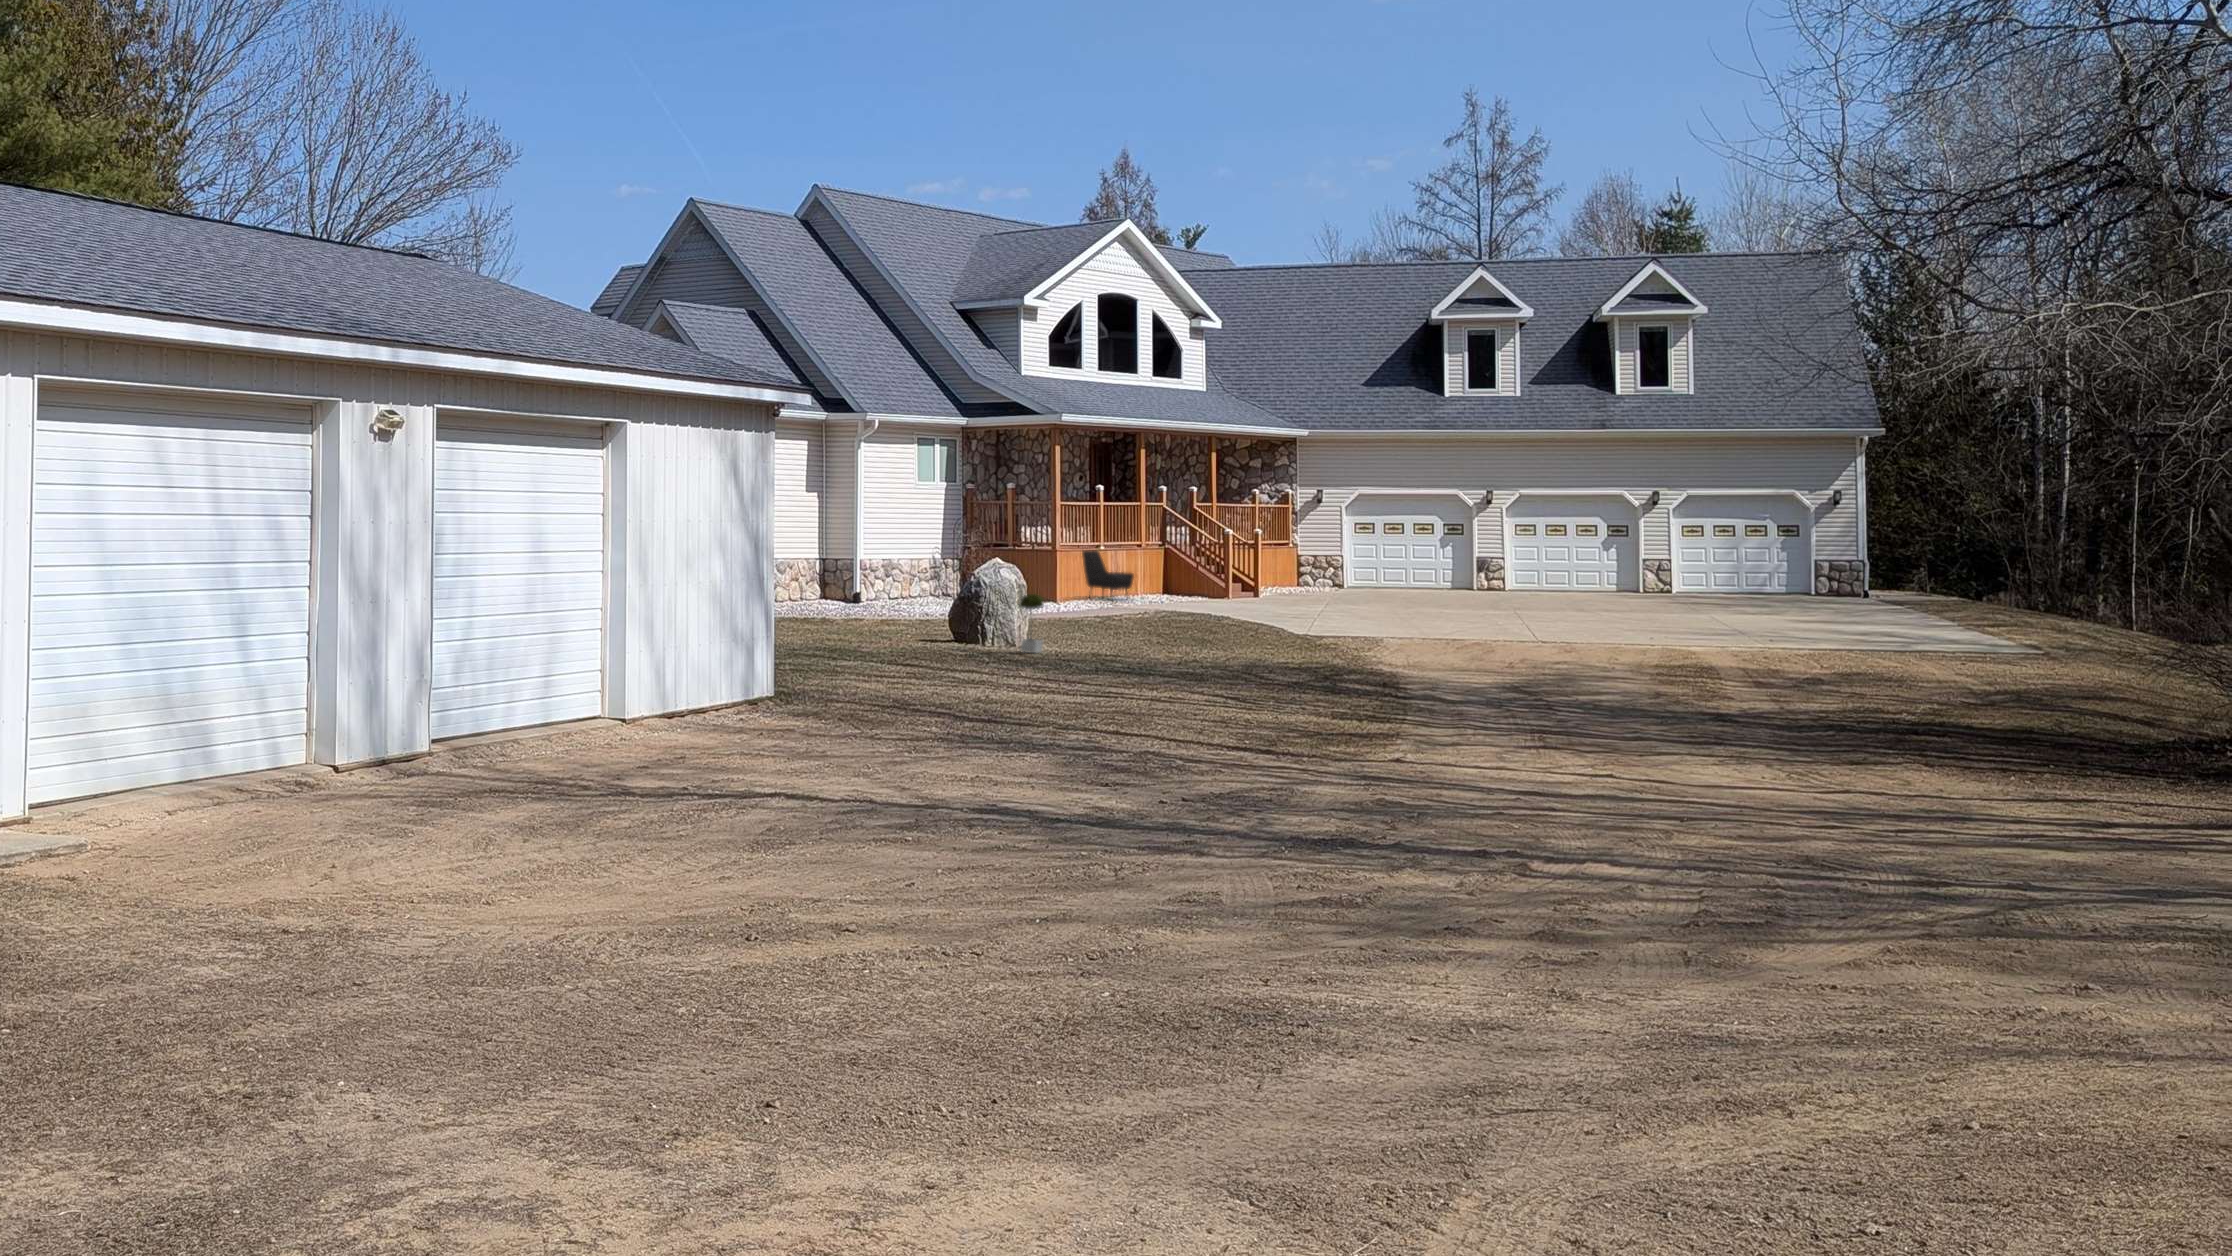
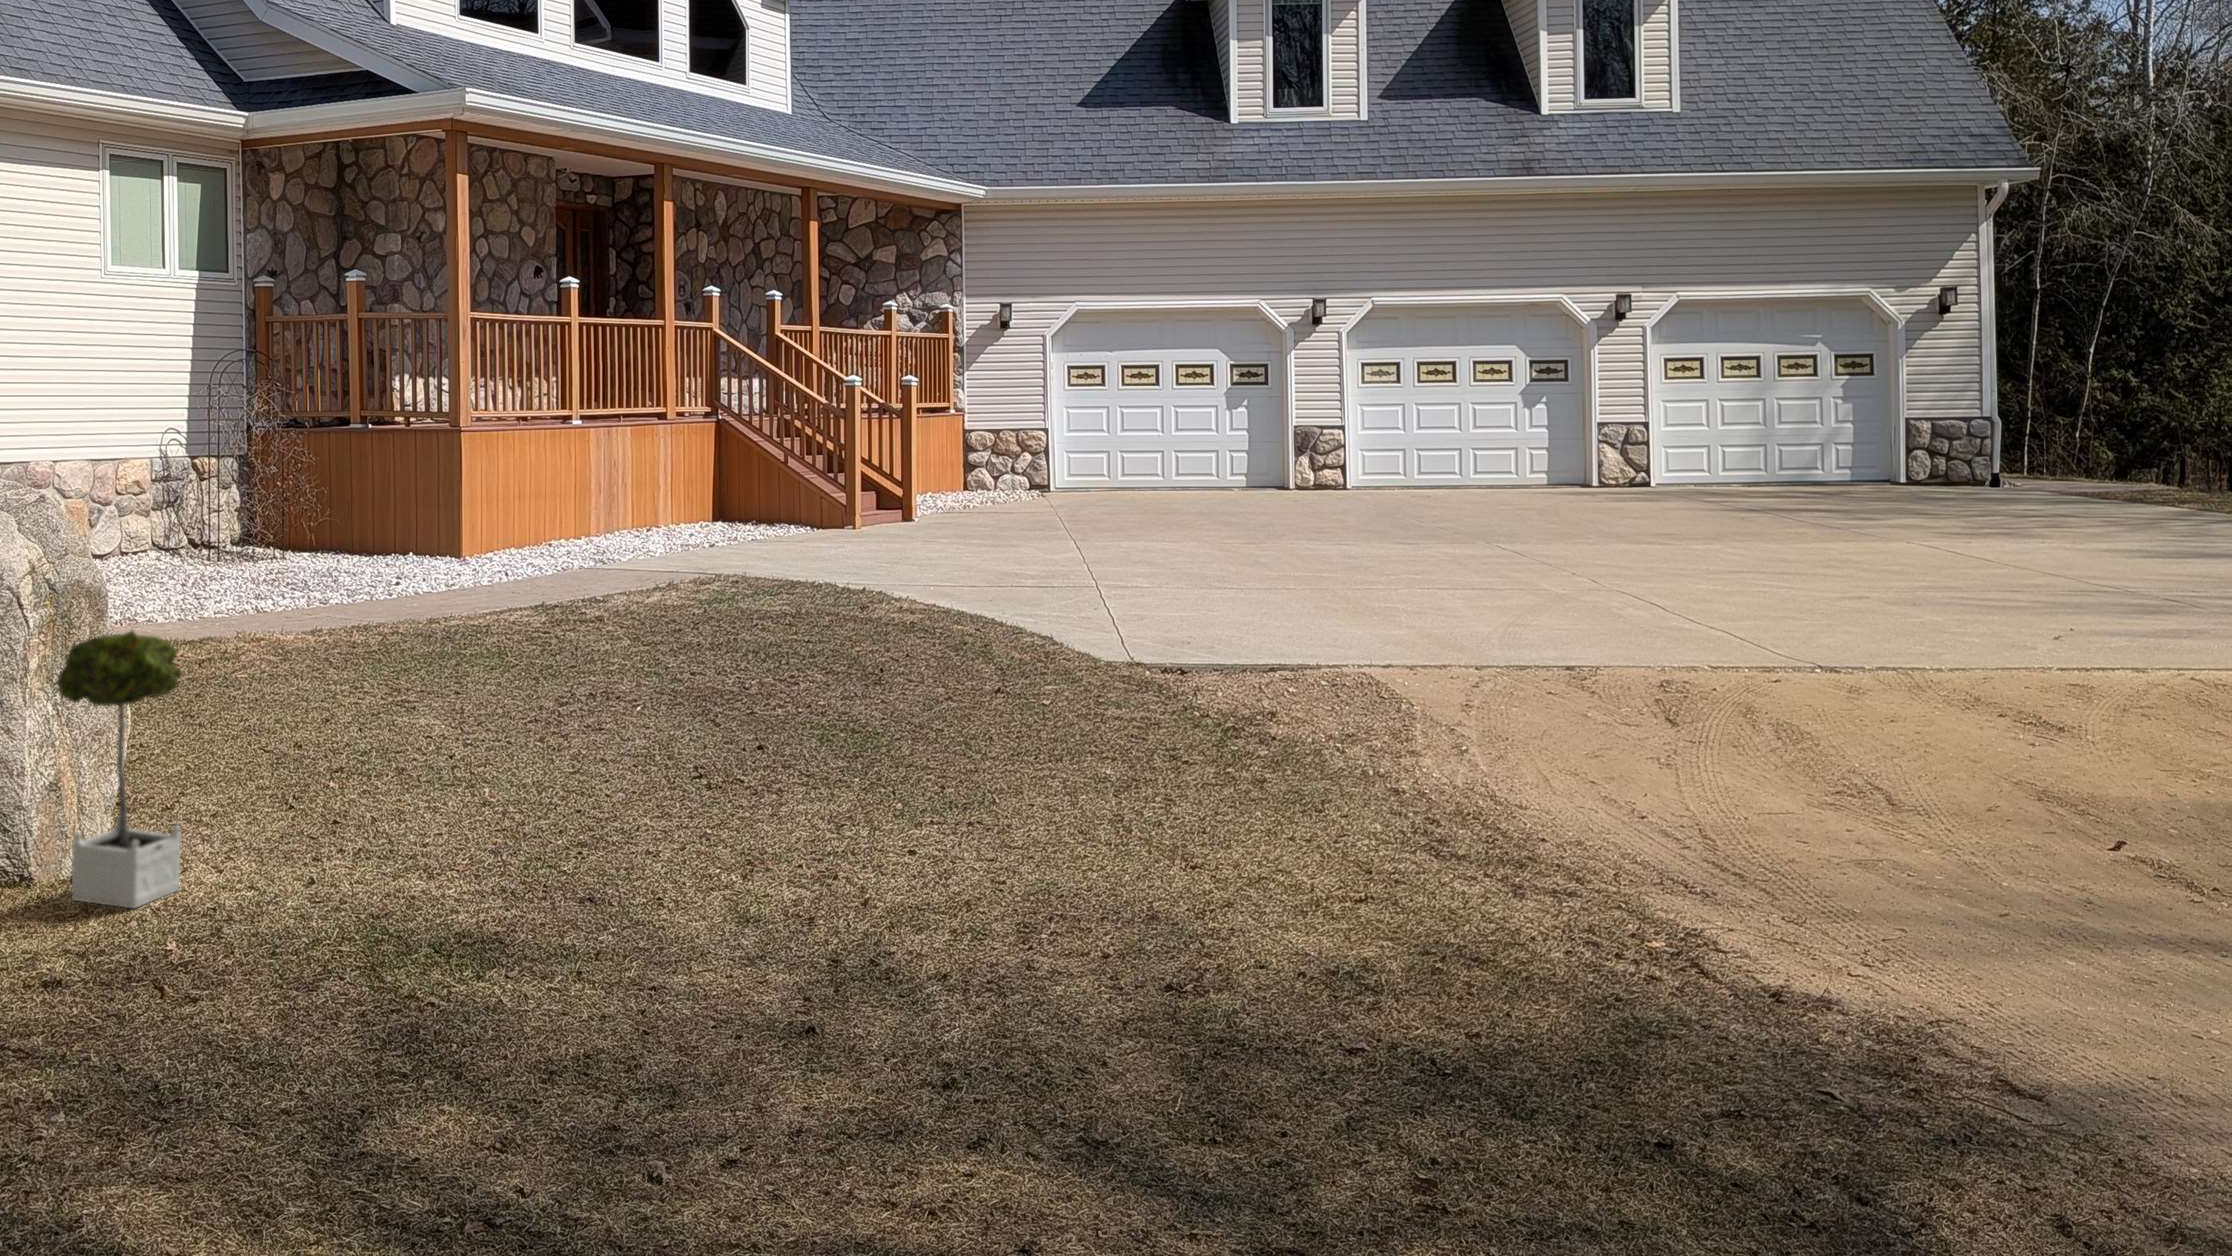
chair: present [1082,550,1134,597] -> none [519,428,645,552]

